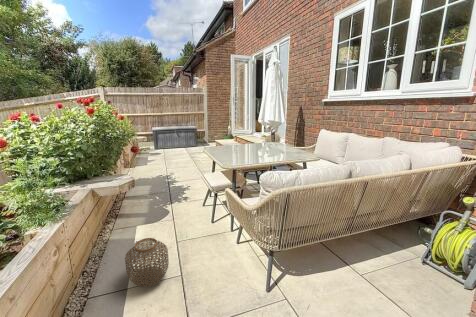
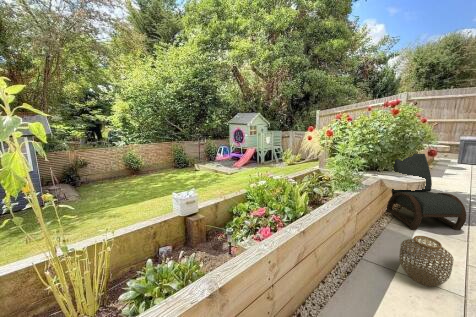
lounge chair: none [94,151,169,229] -> present [386,154,466,230]

